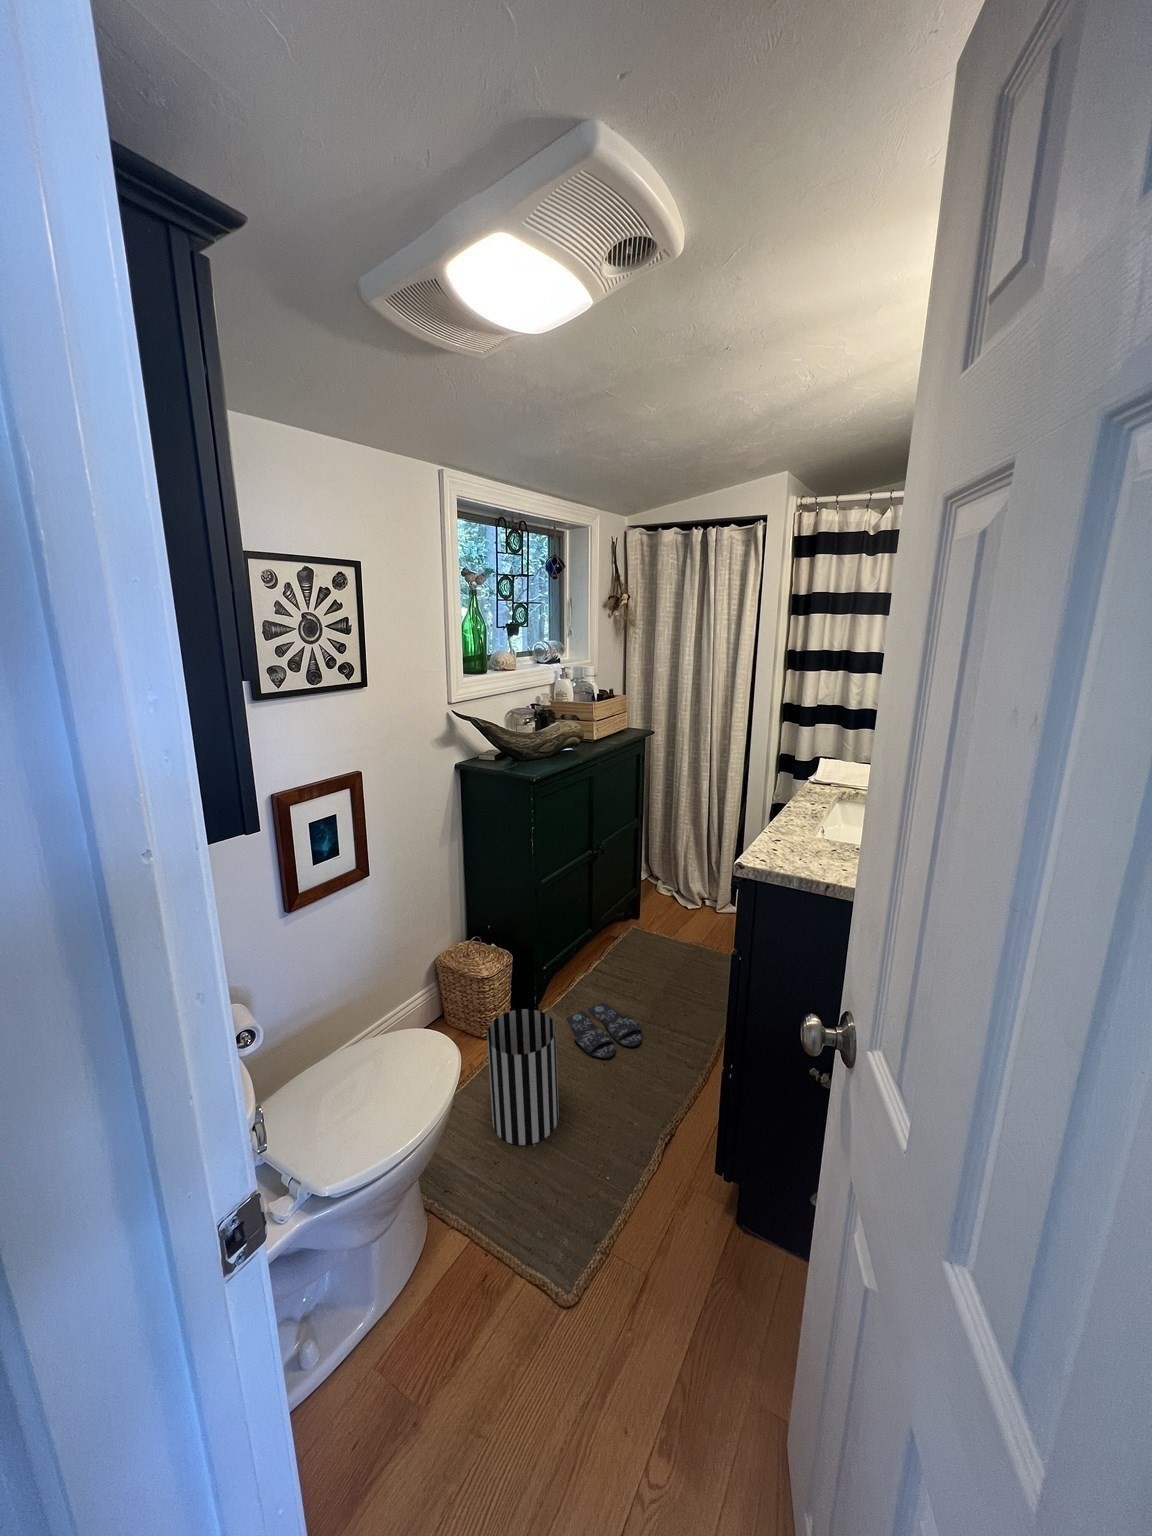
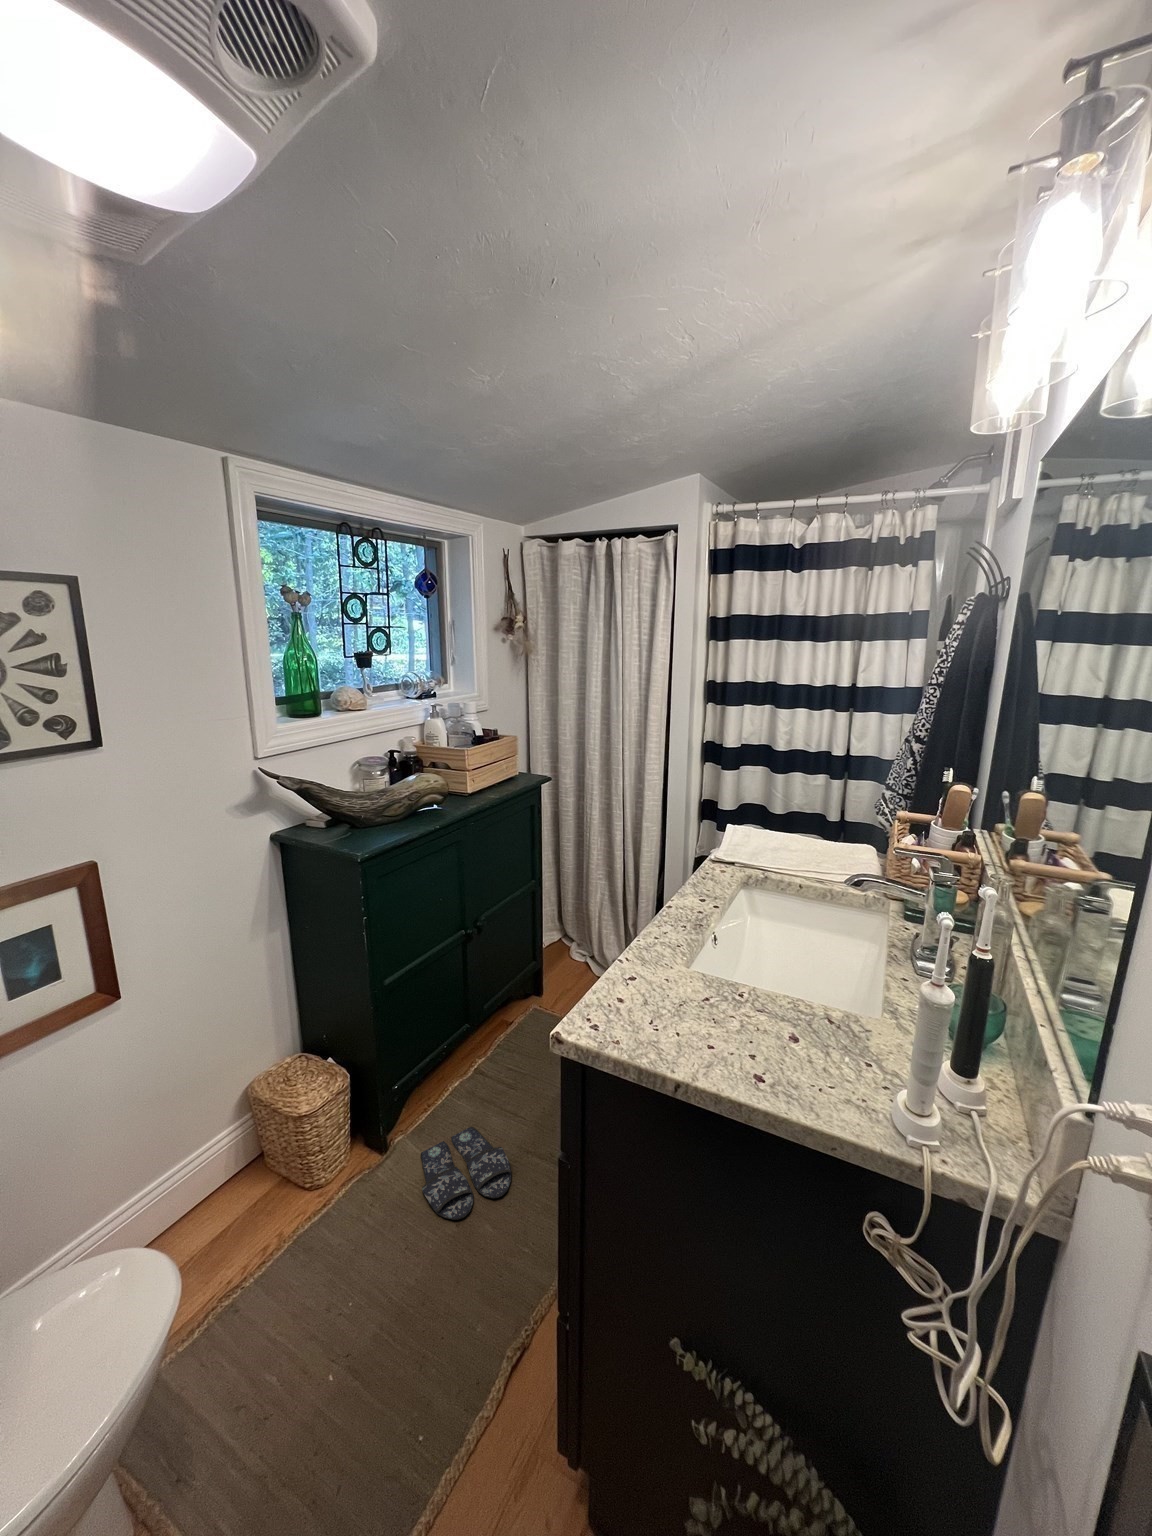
wastebasket: present [487,1009,559,1145] -> none [260,1178,375,1384]

